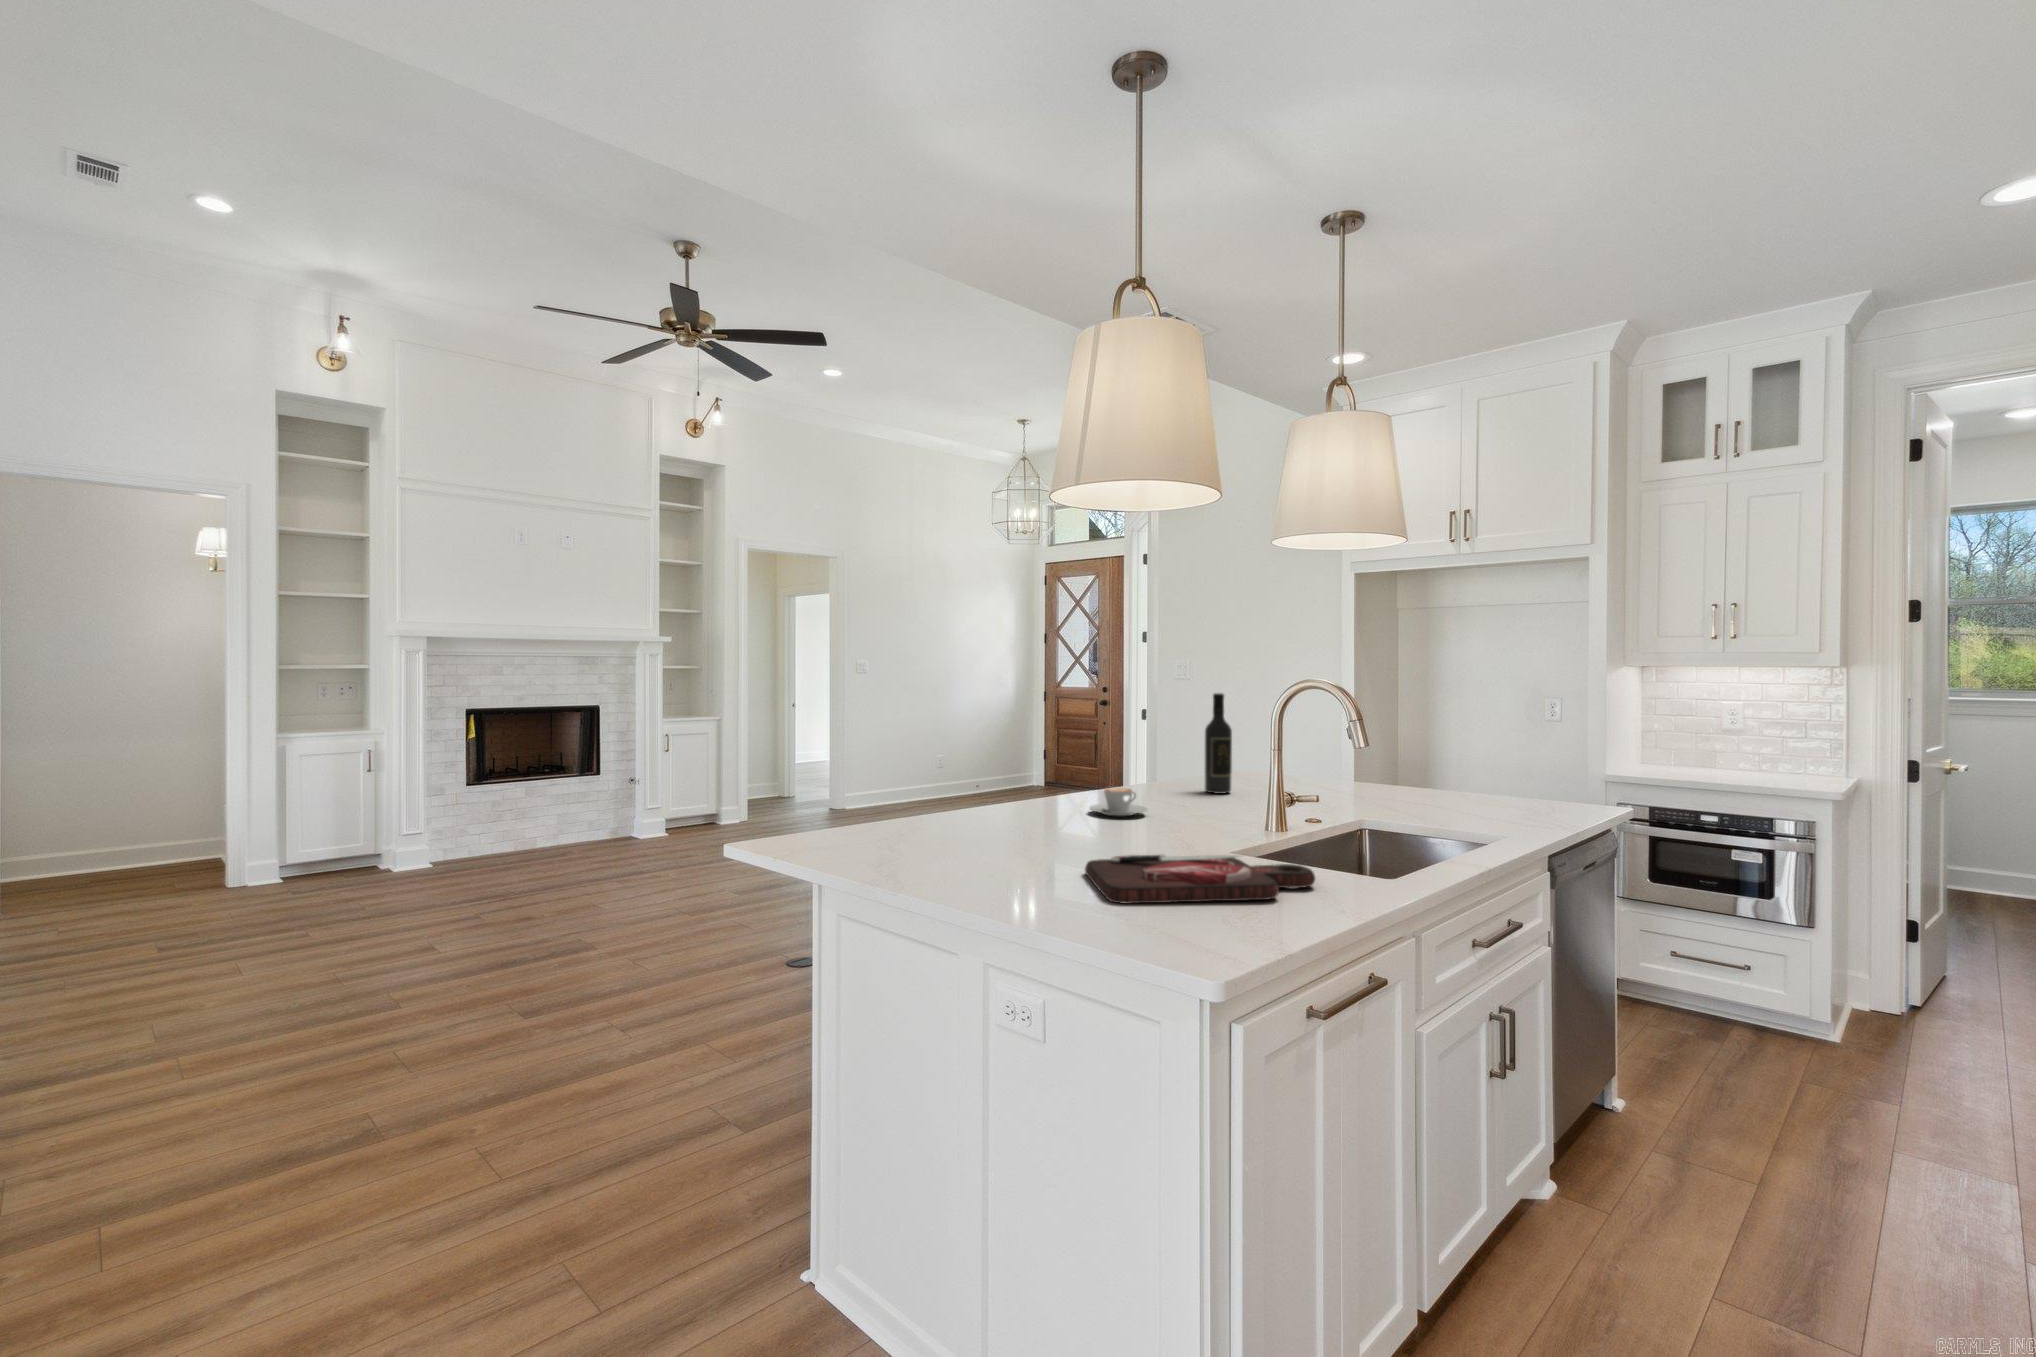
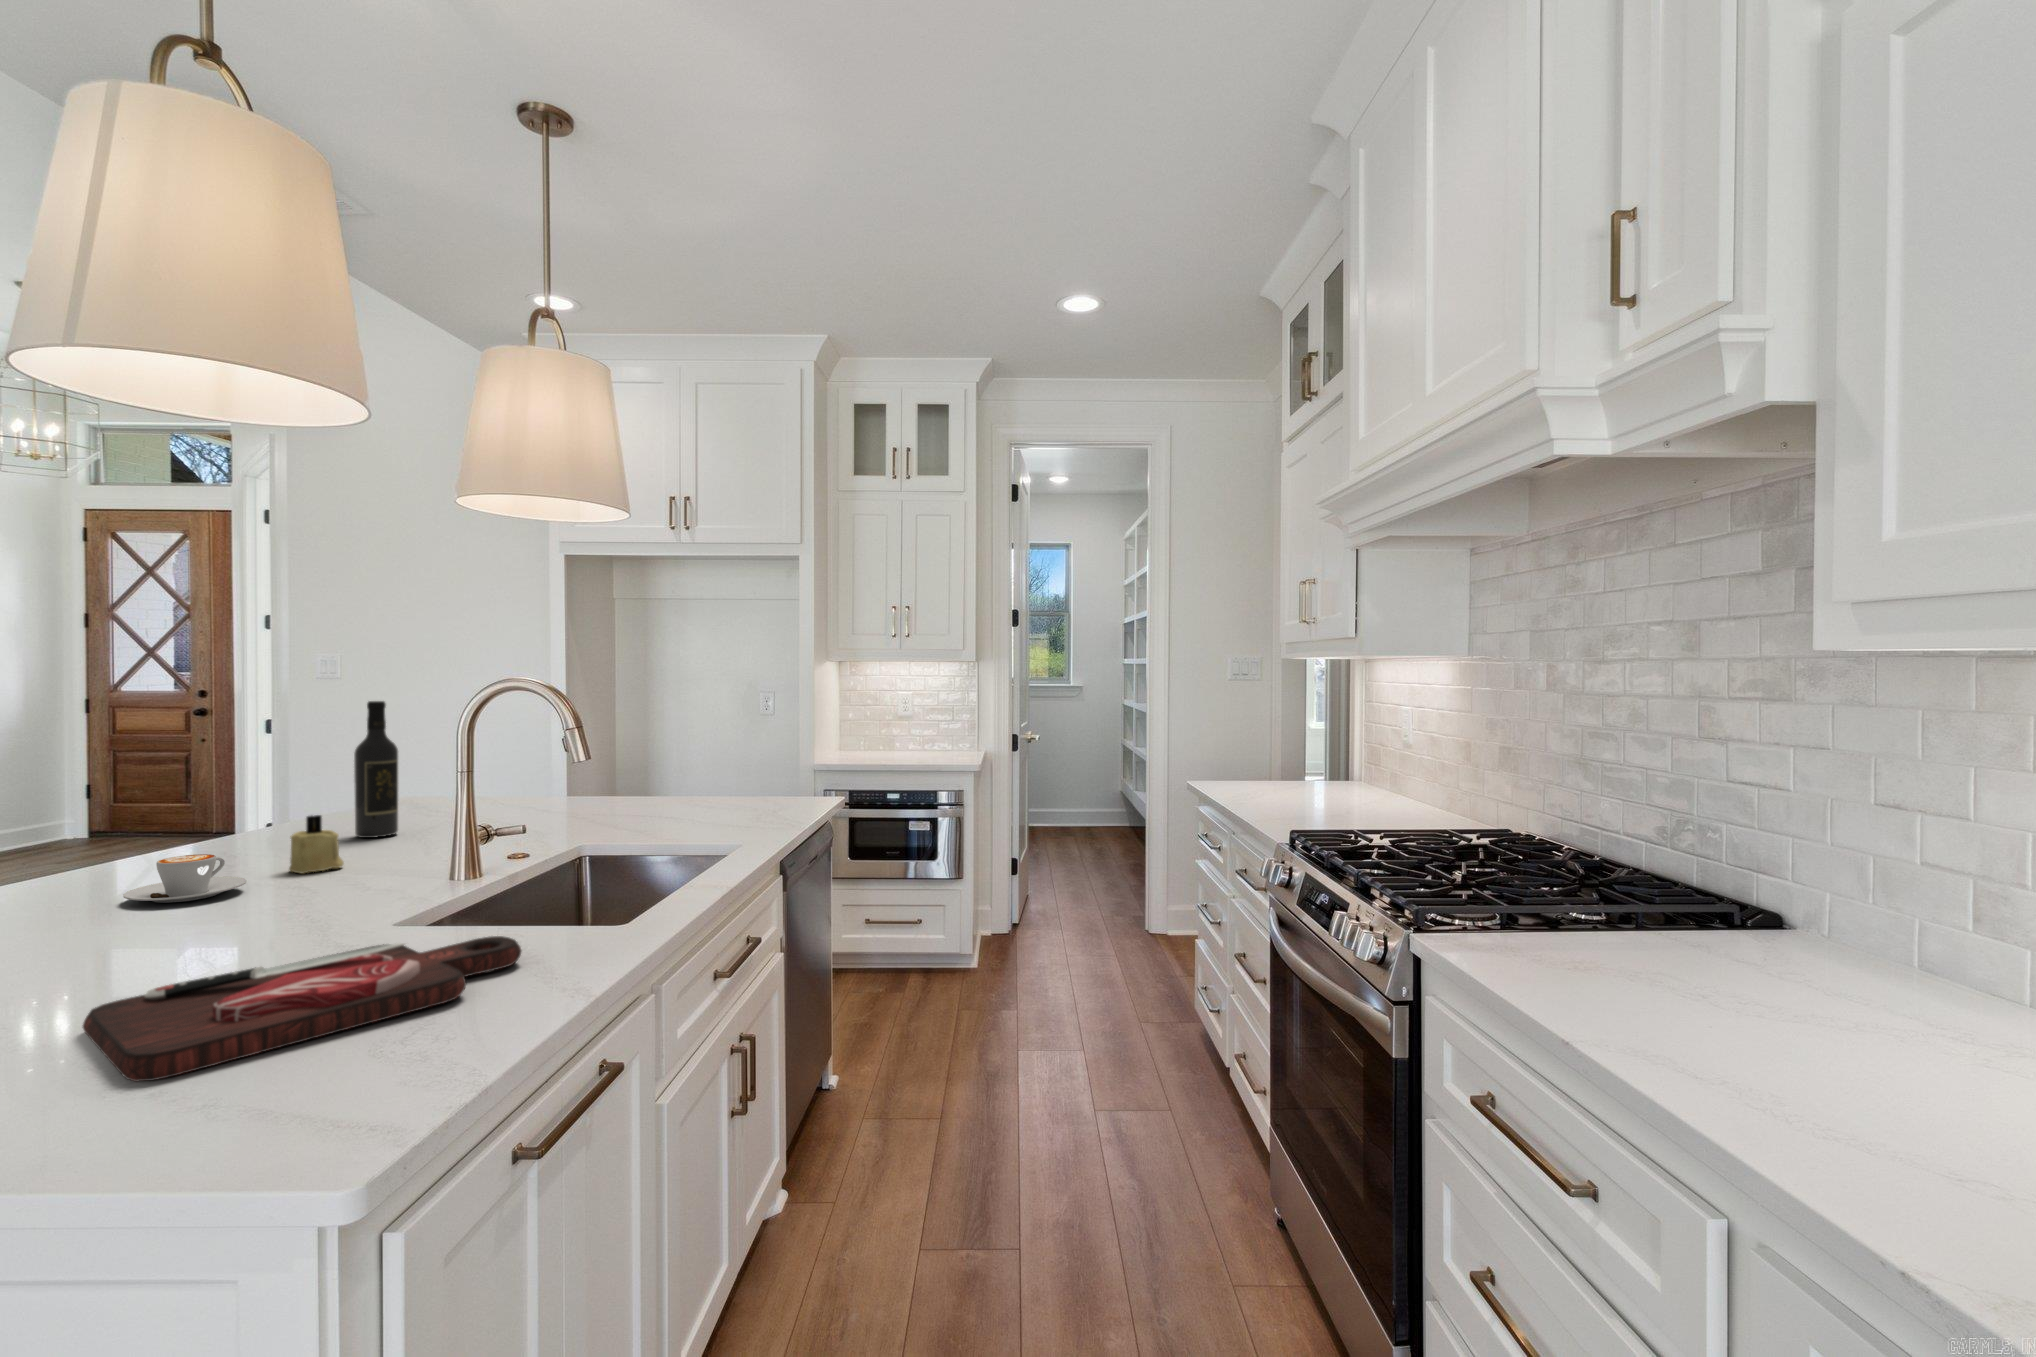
candle: none [1169,771,1200,810] -> present [289,815,344,873]

